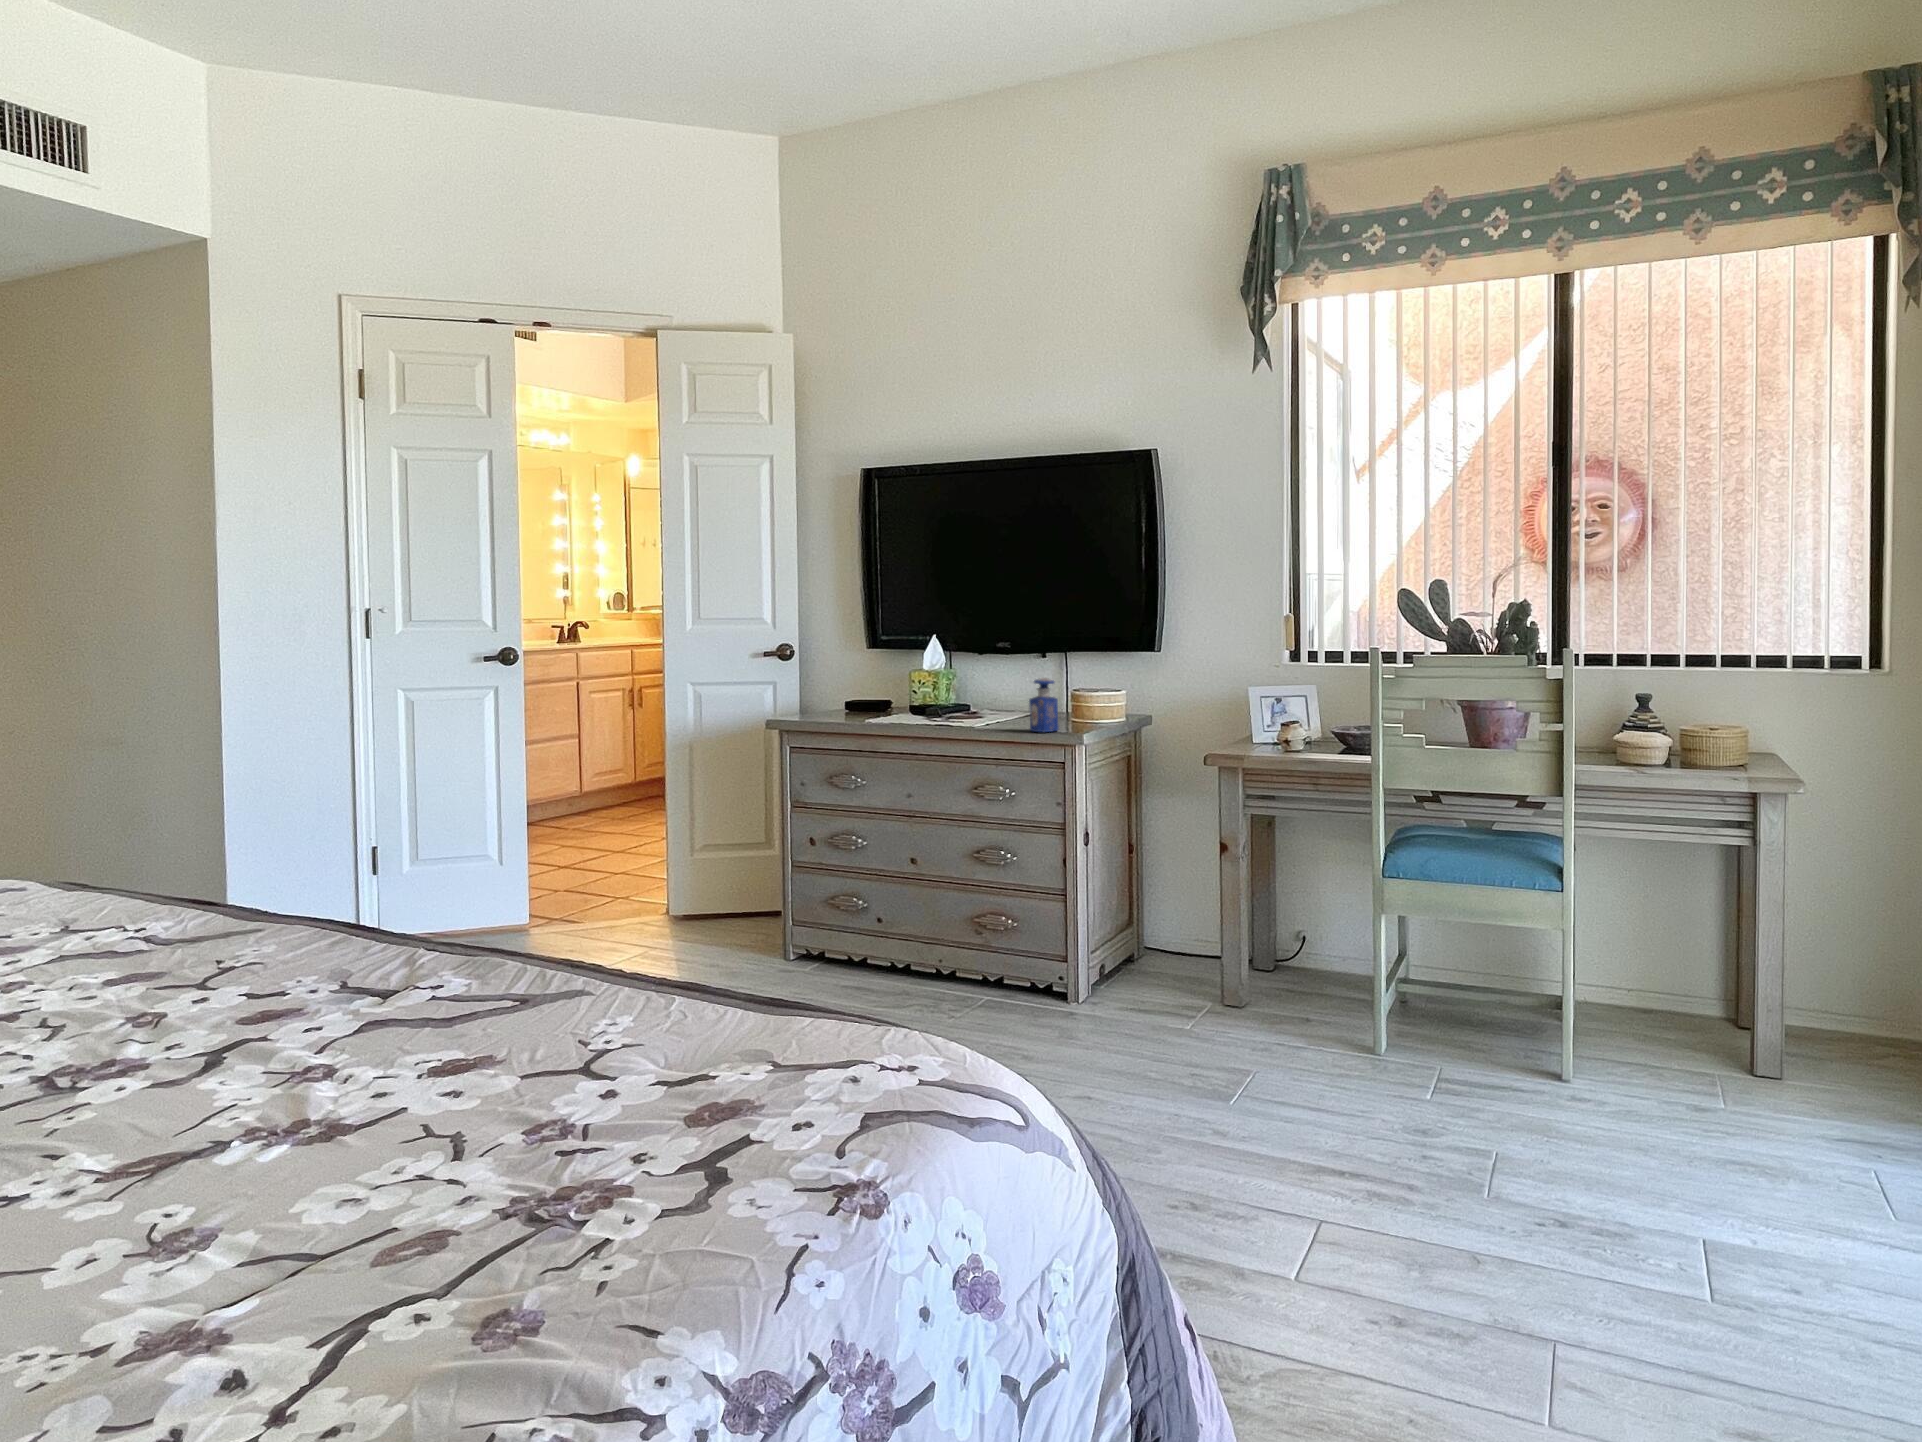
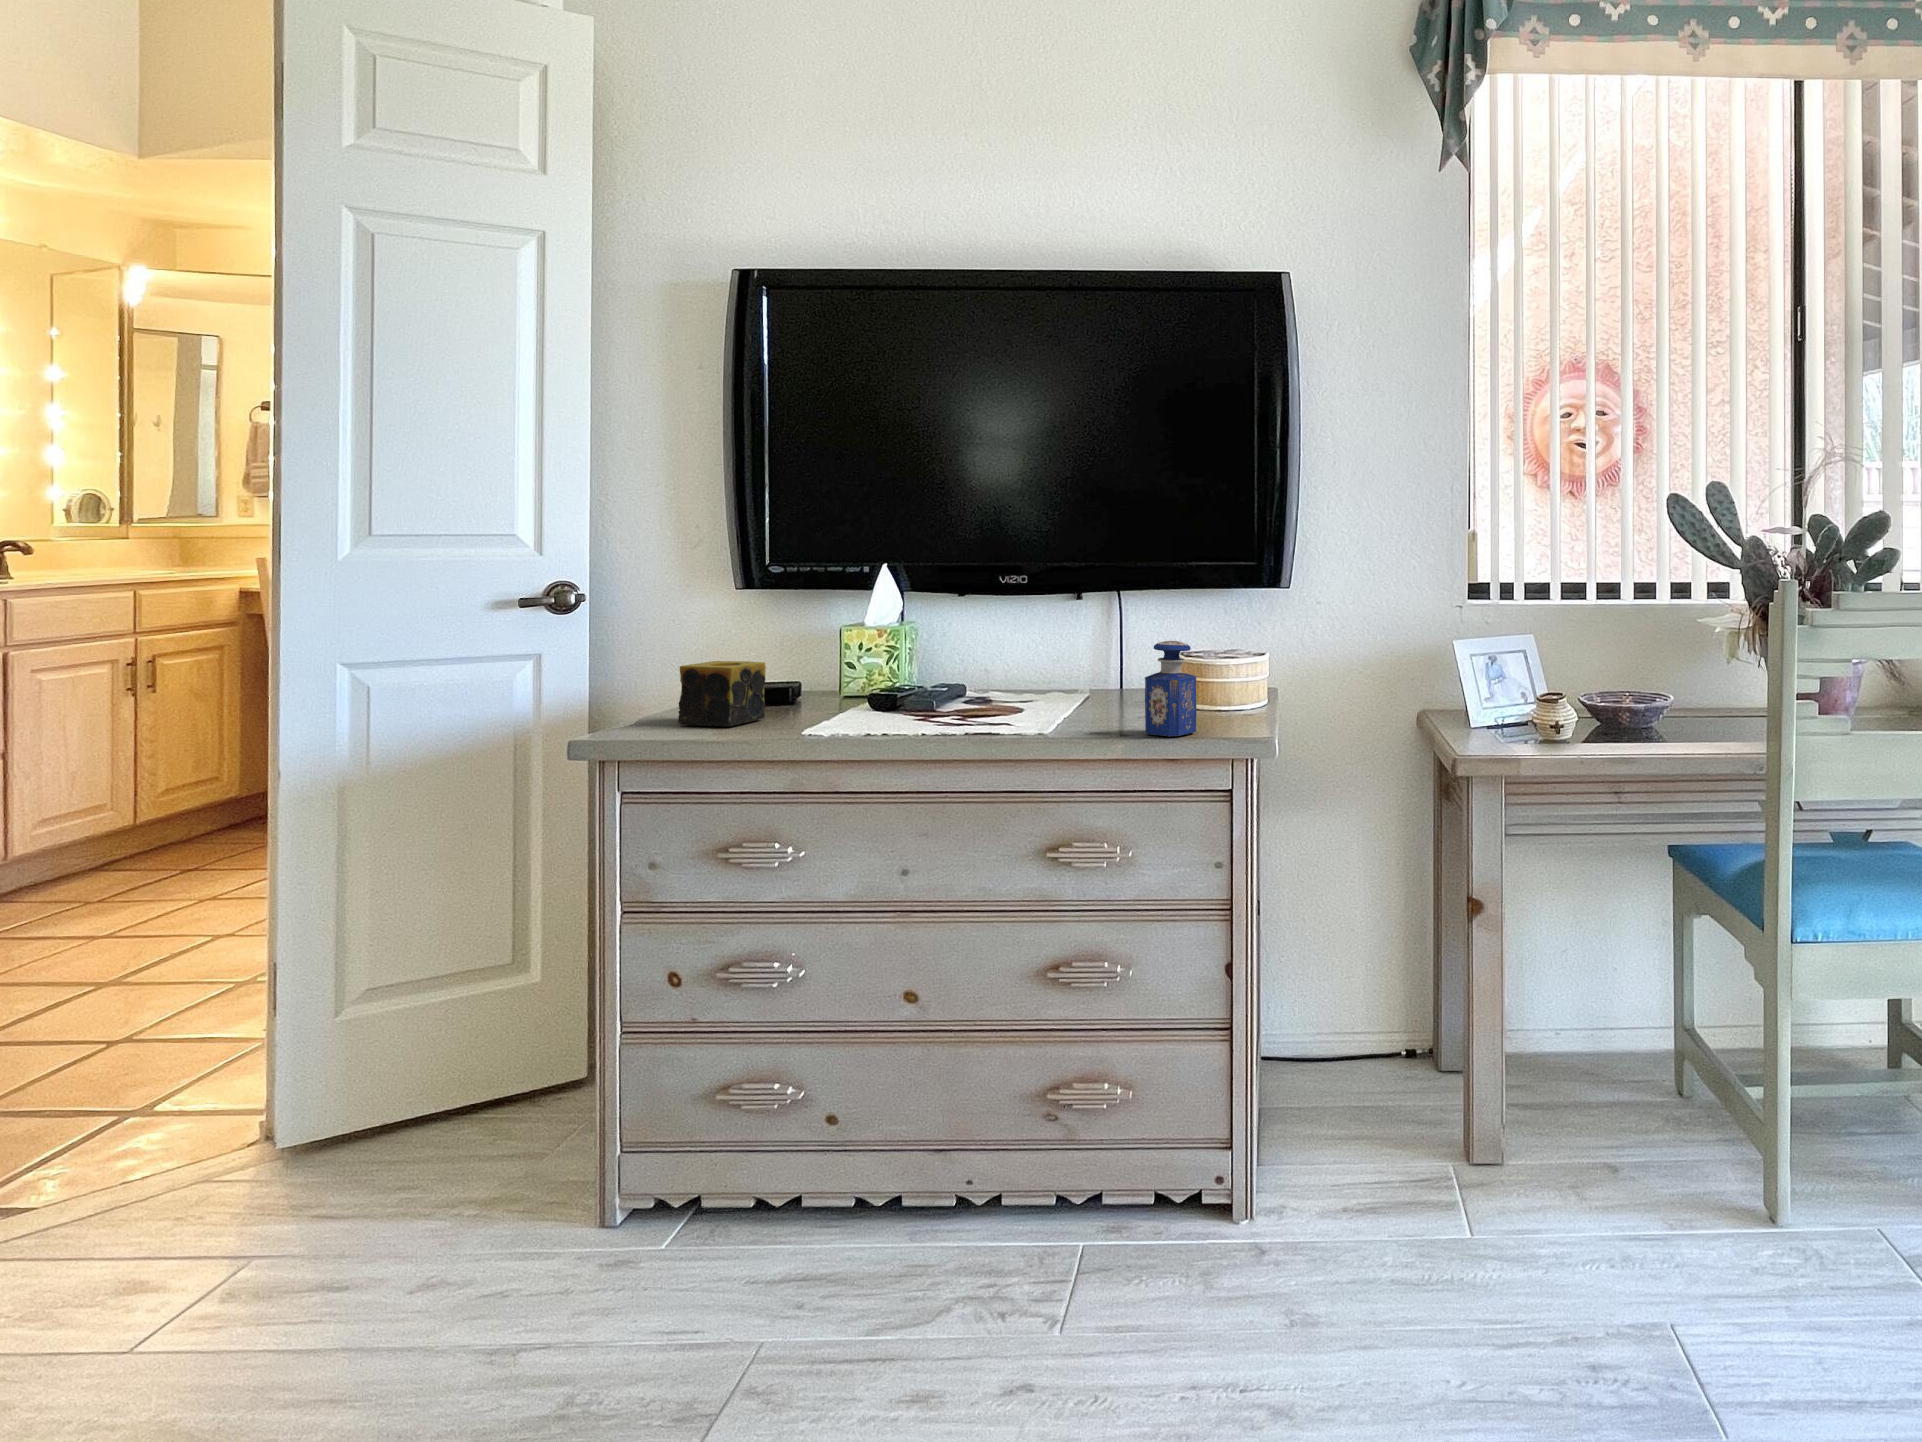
candle: none [813,686,857,721] -> present [678,661,766,727]

